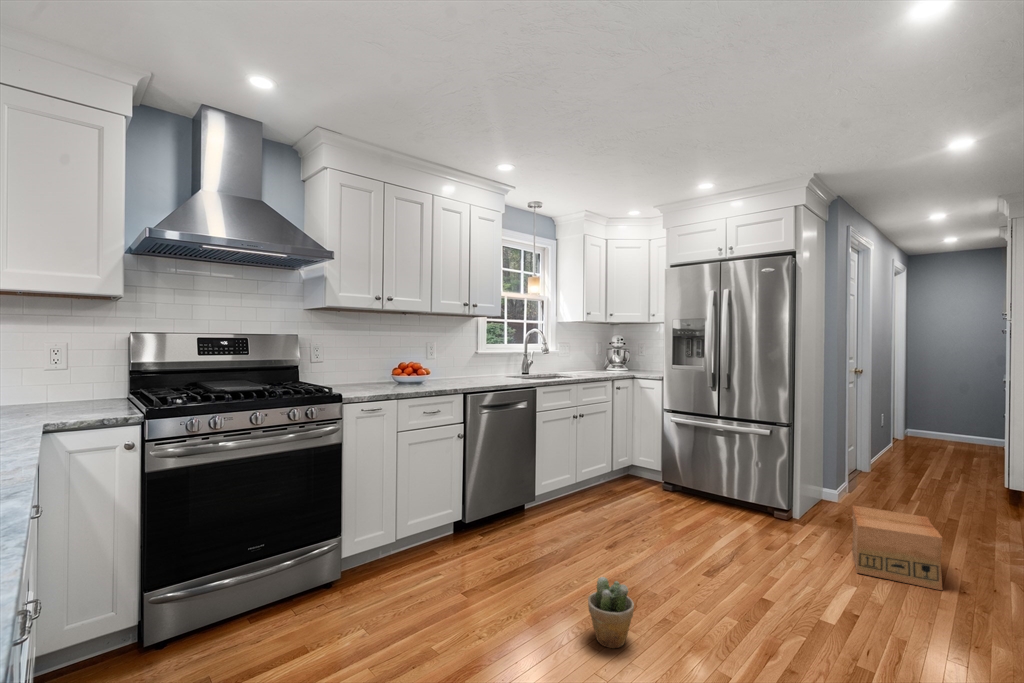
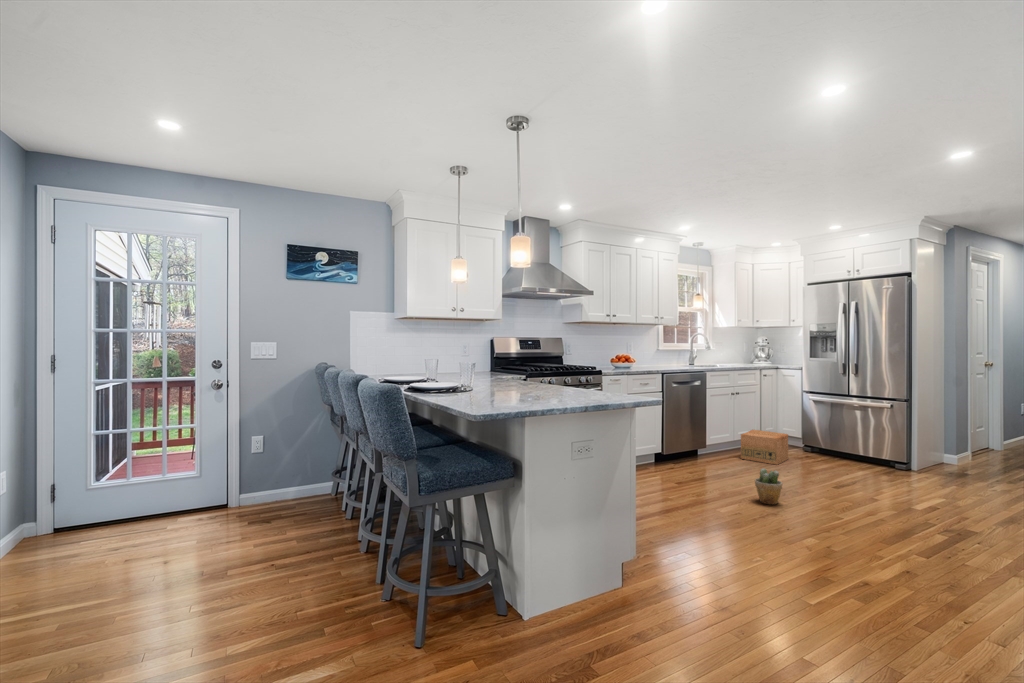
cardboard box: present [852,505,943,590] -> present [741,430,788,465]

